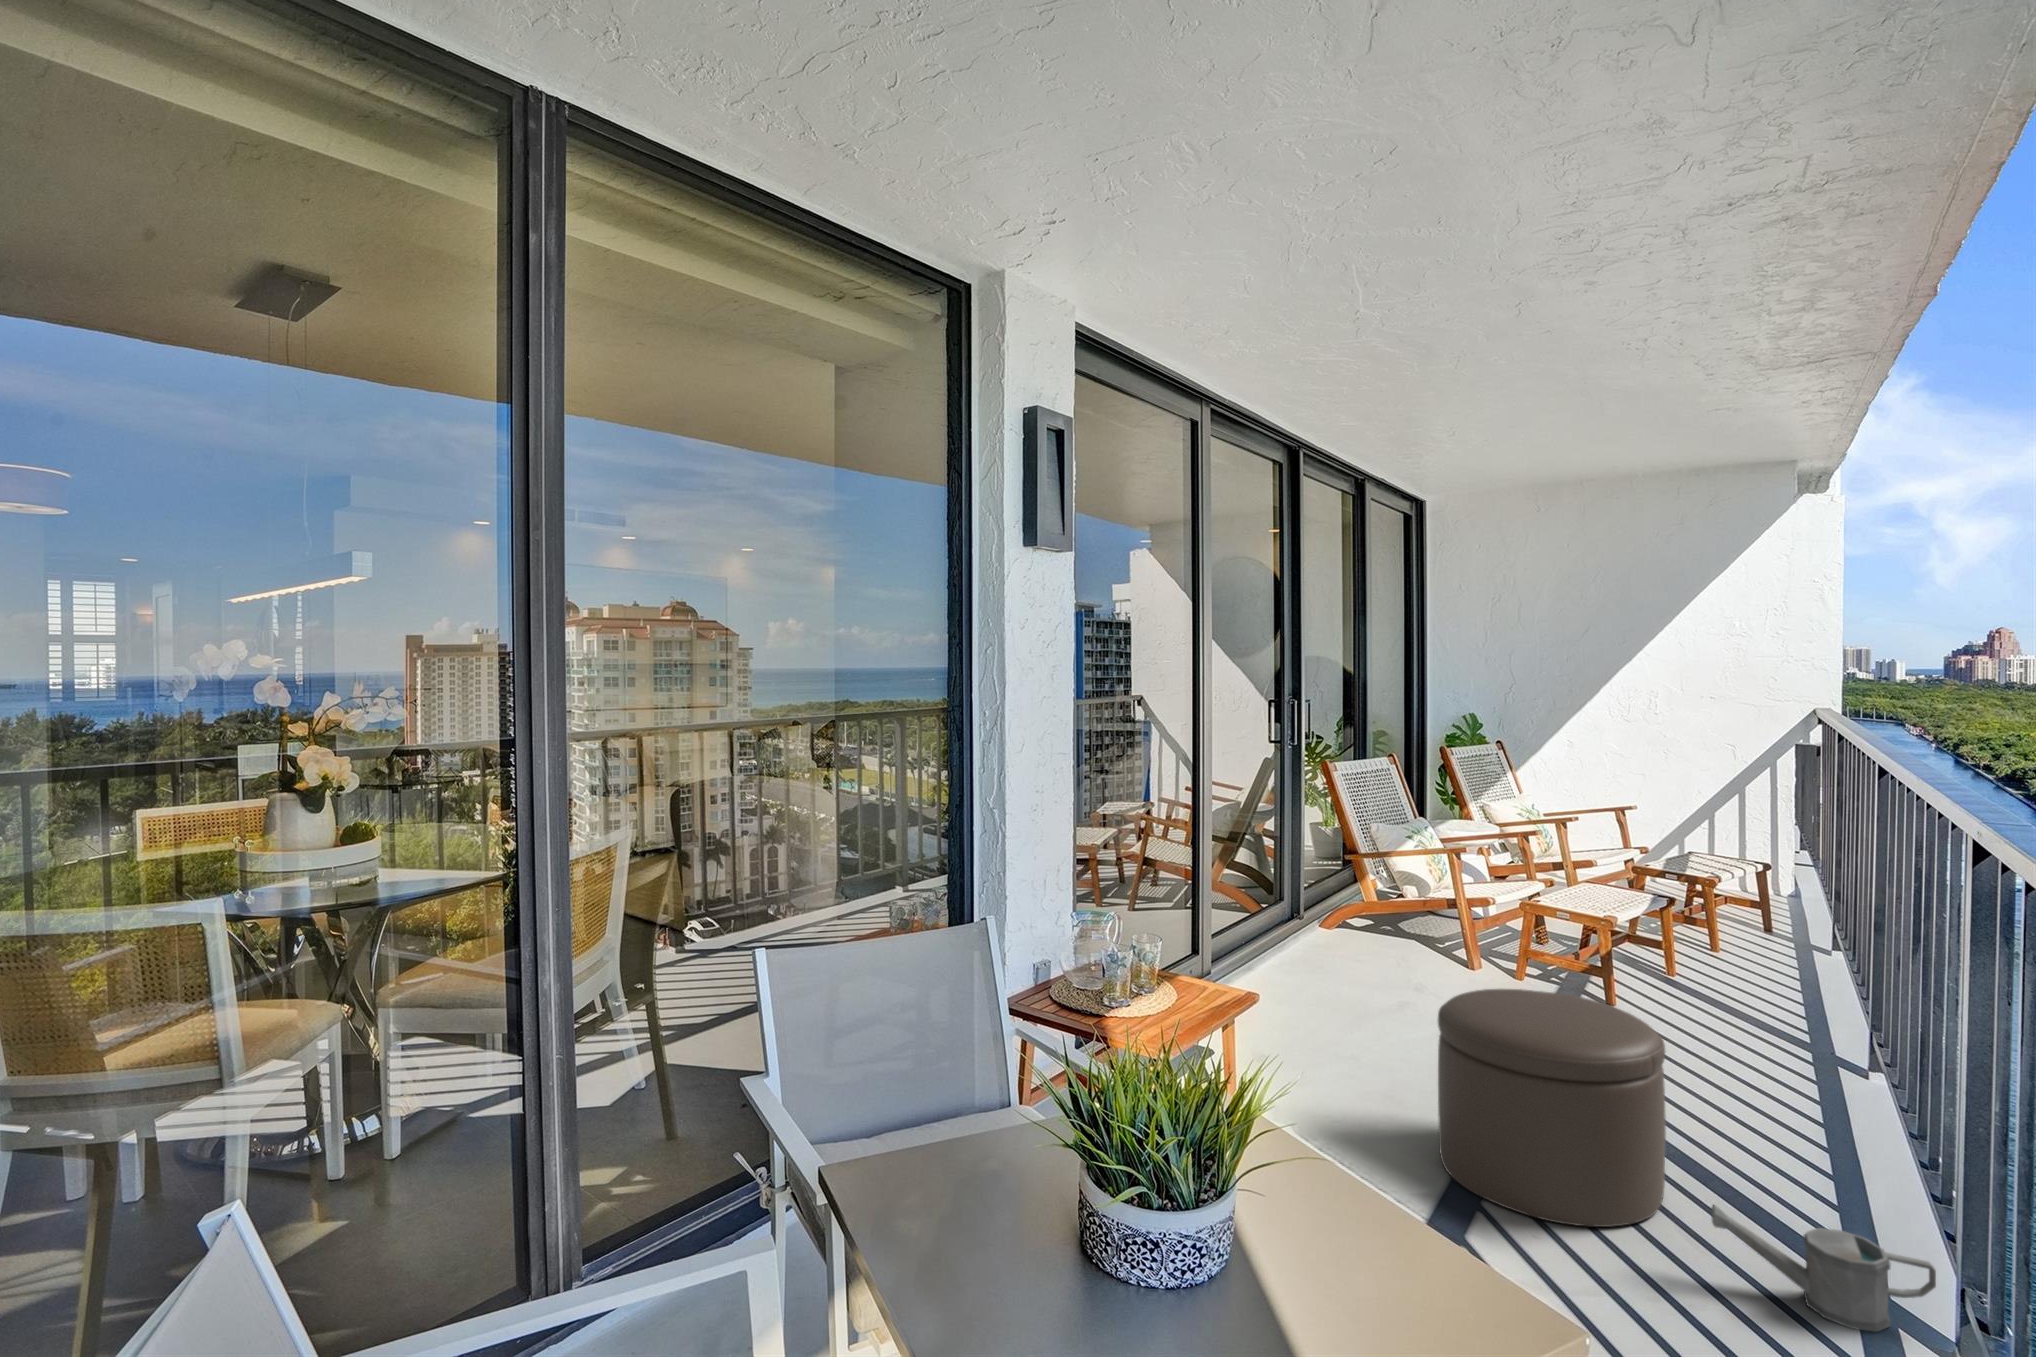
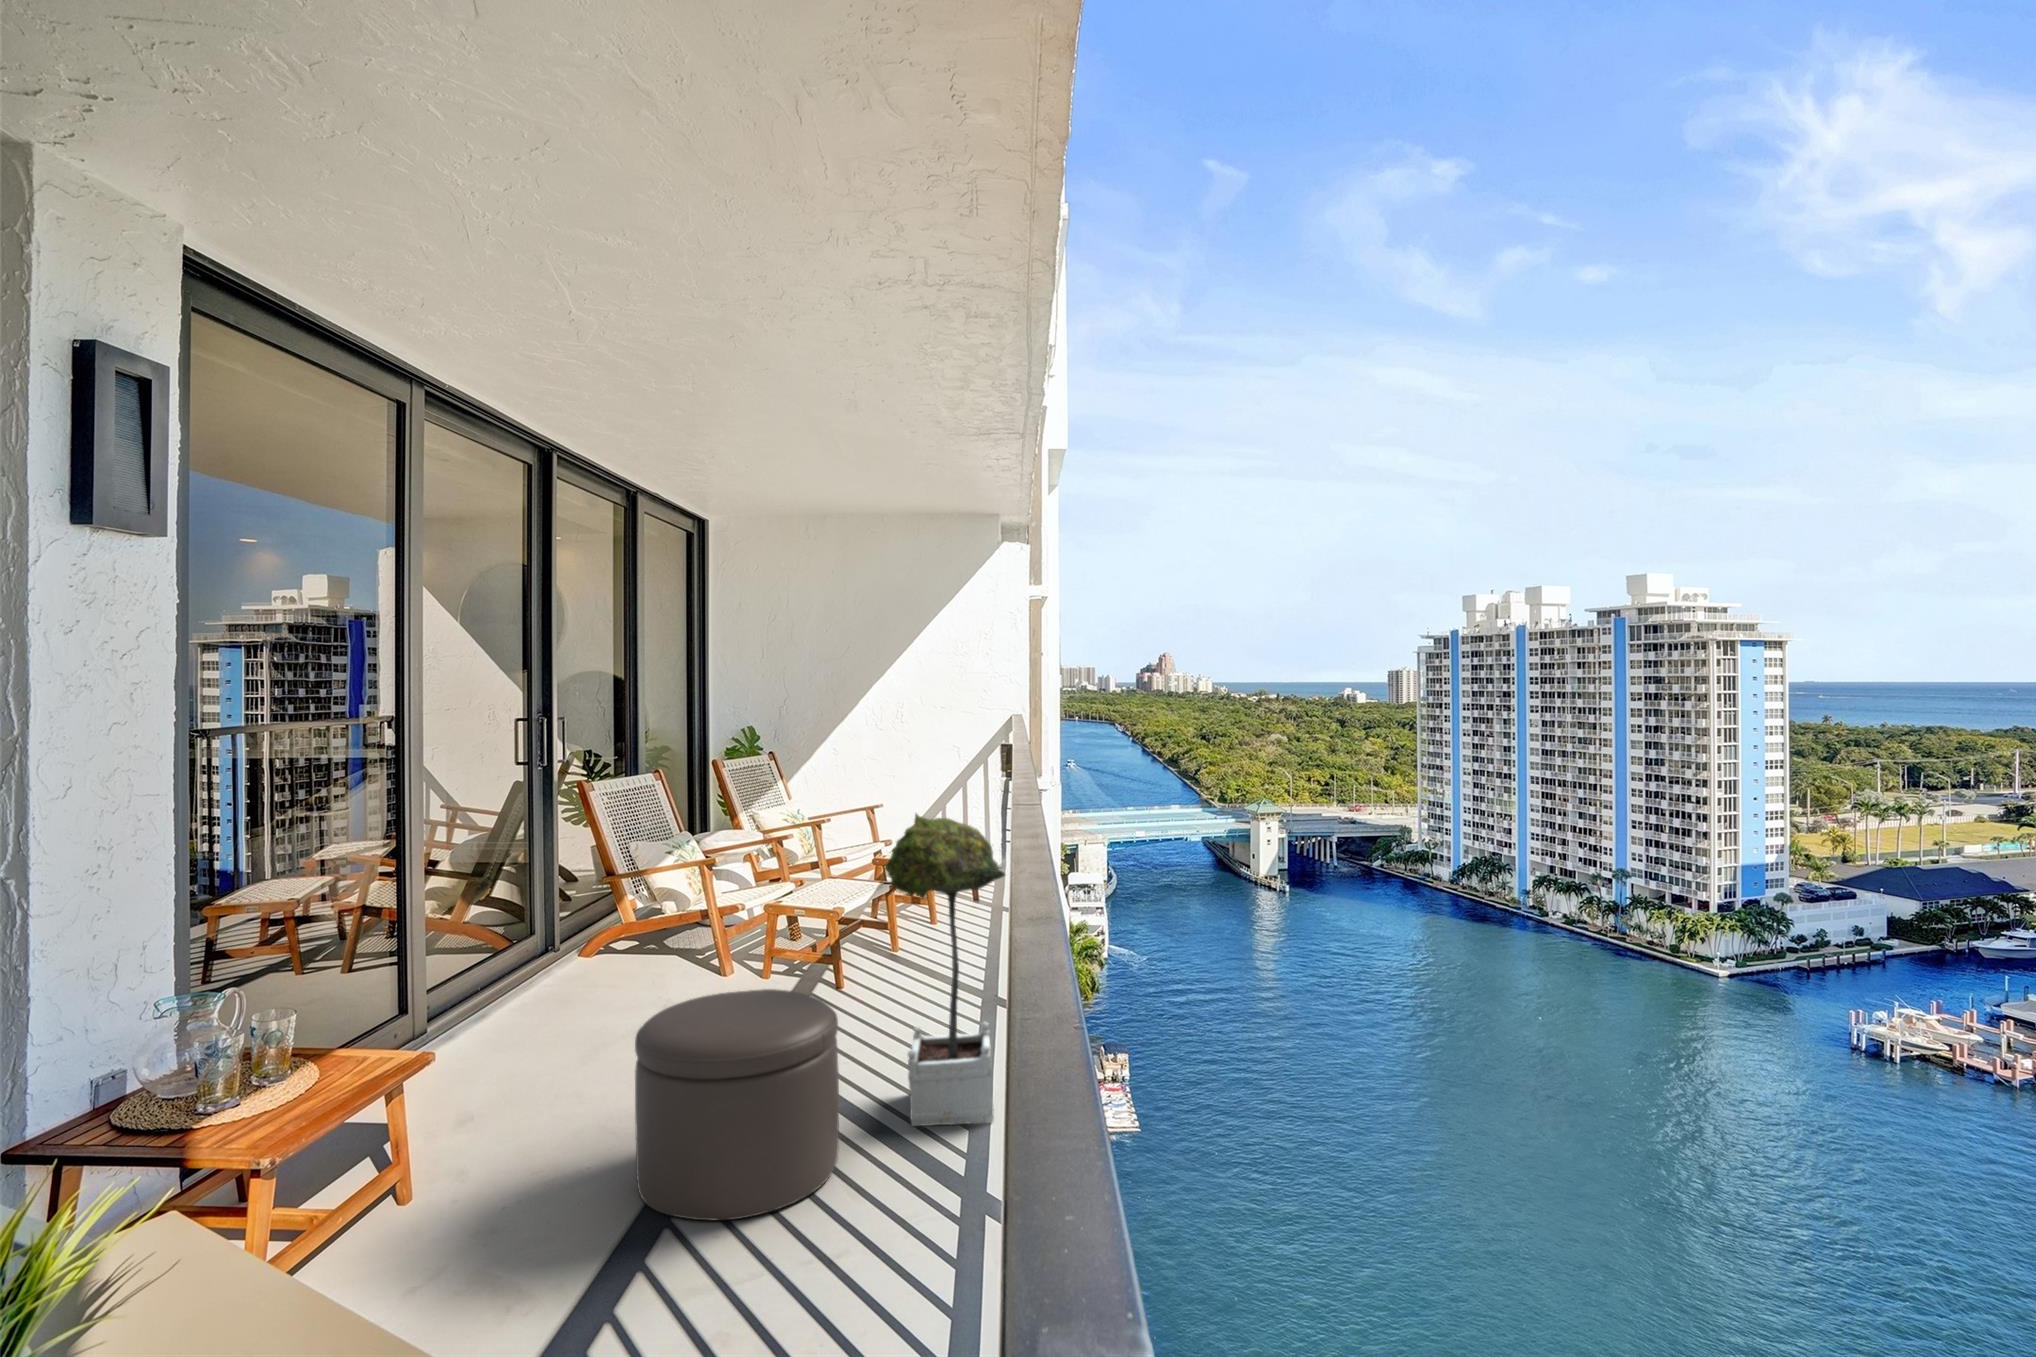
potted tree: none [1711,824,1893,1211] -> present [885,814,1005,1126]
watering can: present [1711,1205,1936,1332] -> none [860,1152,1013,1237]

